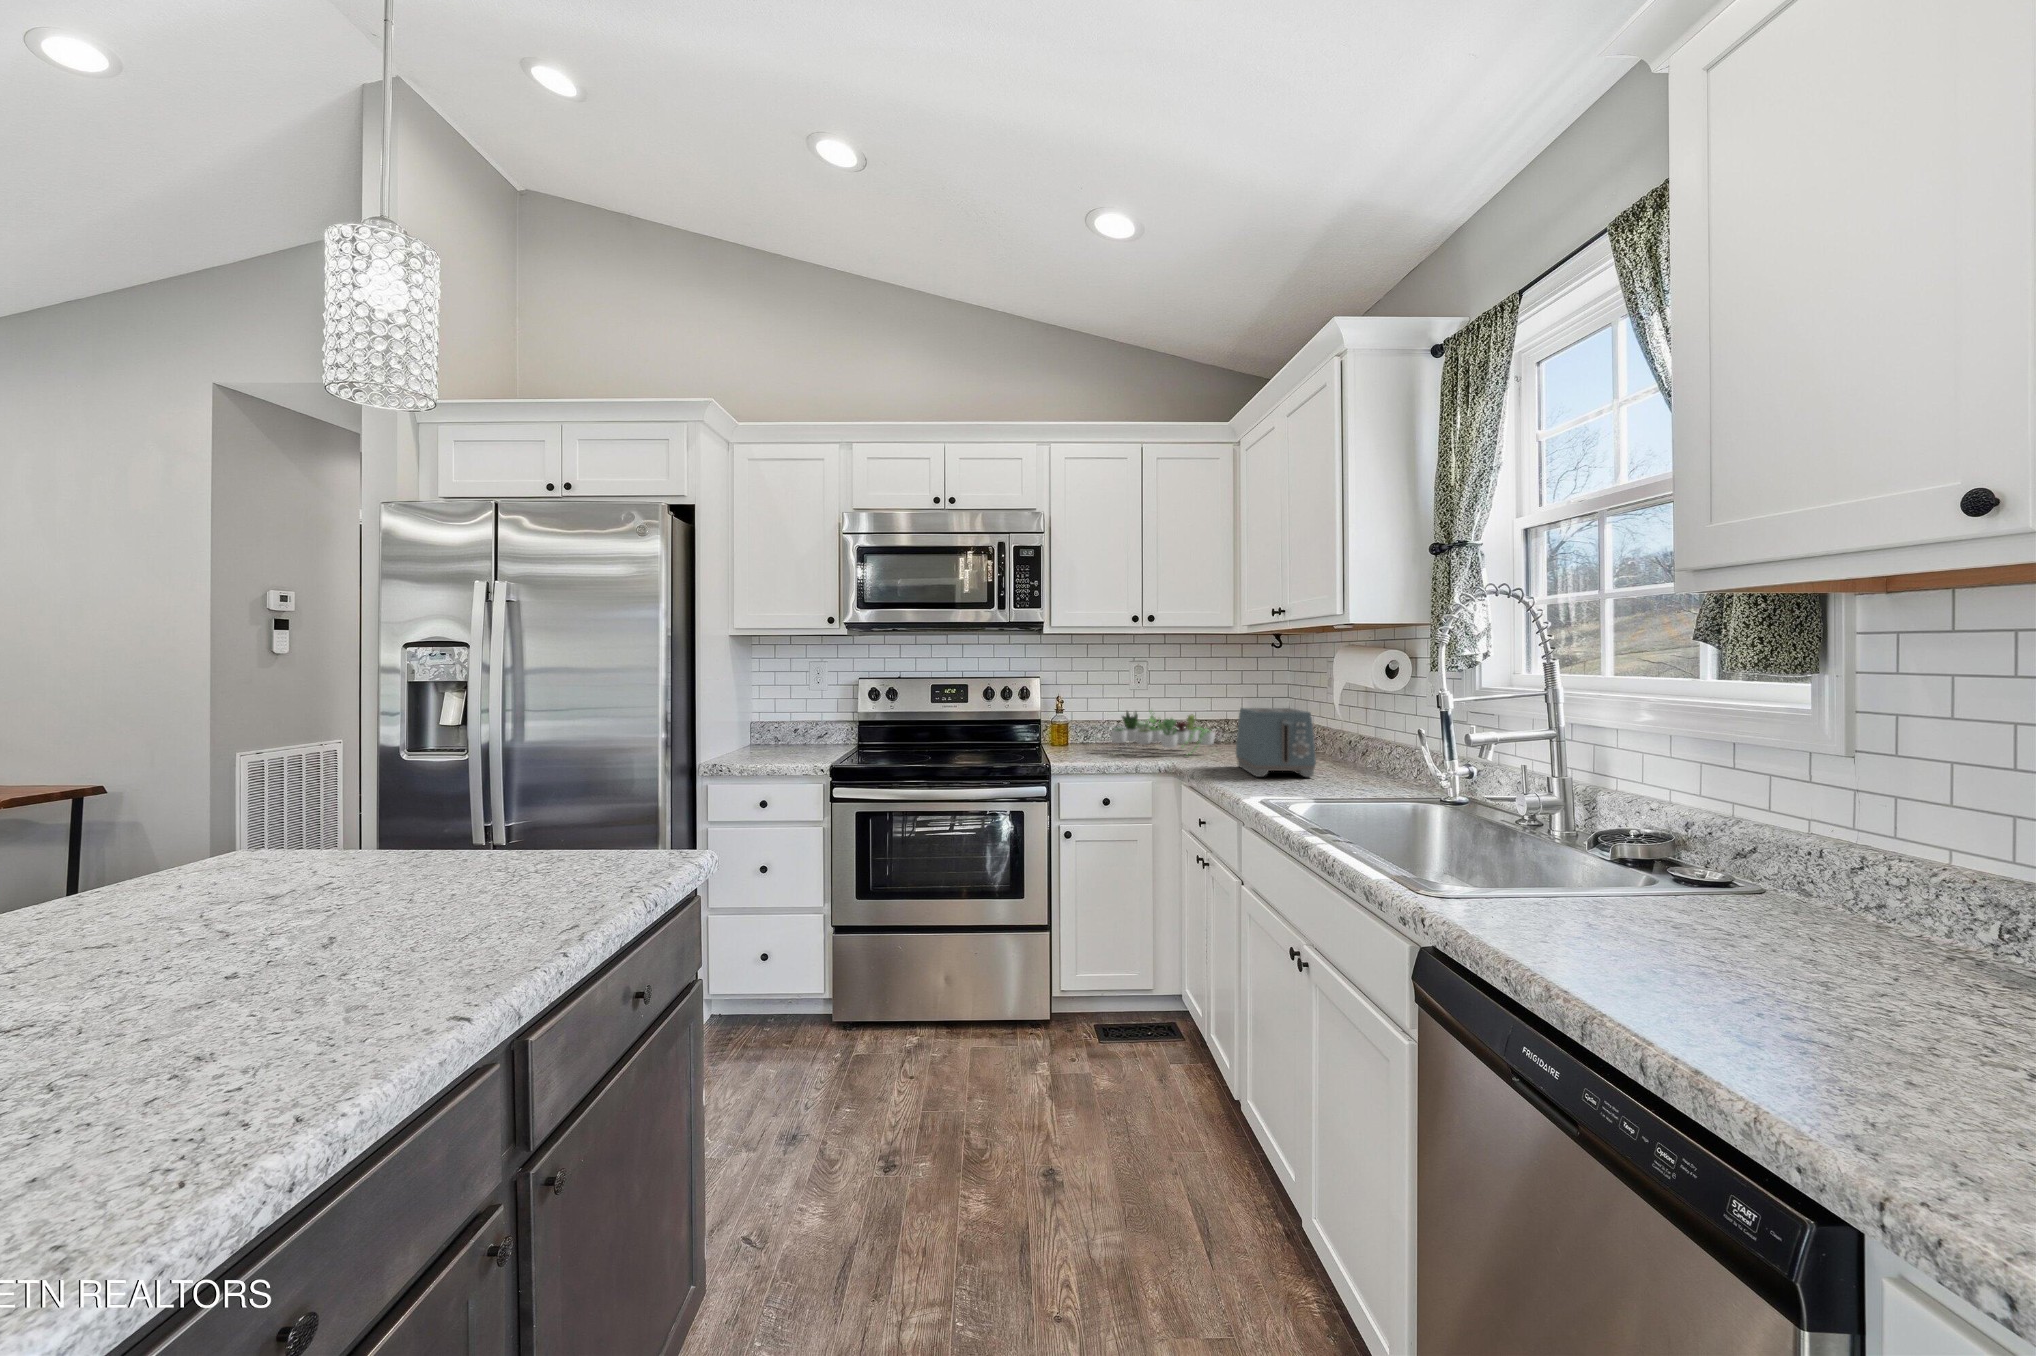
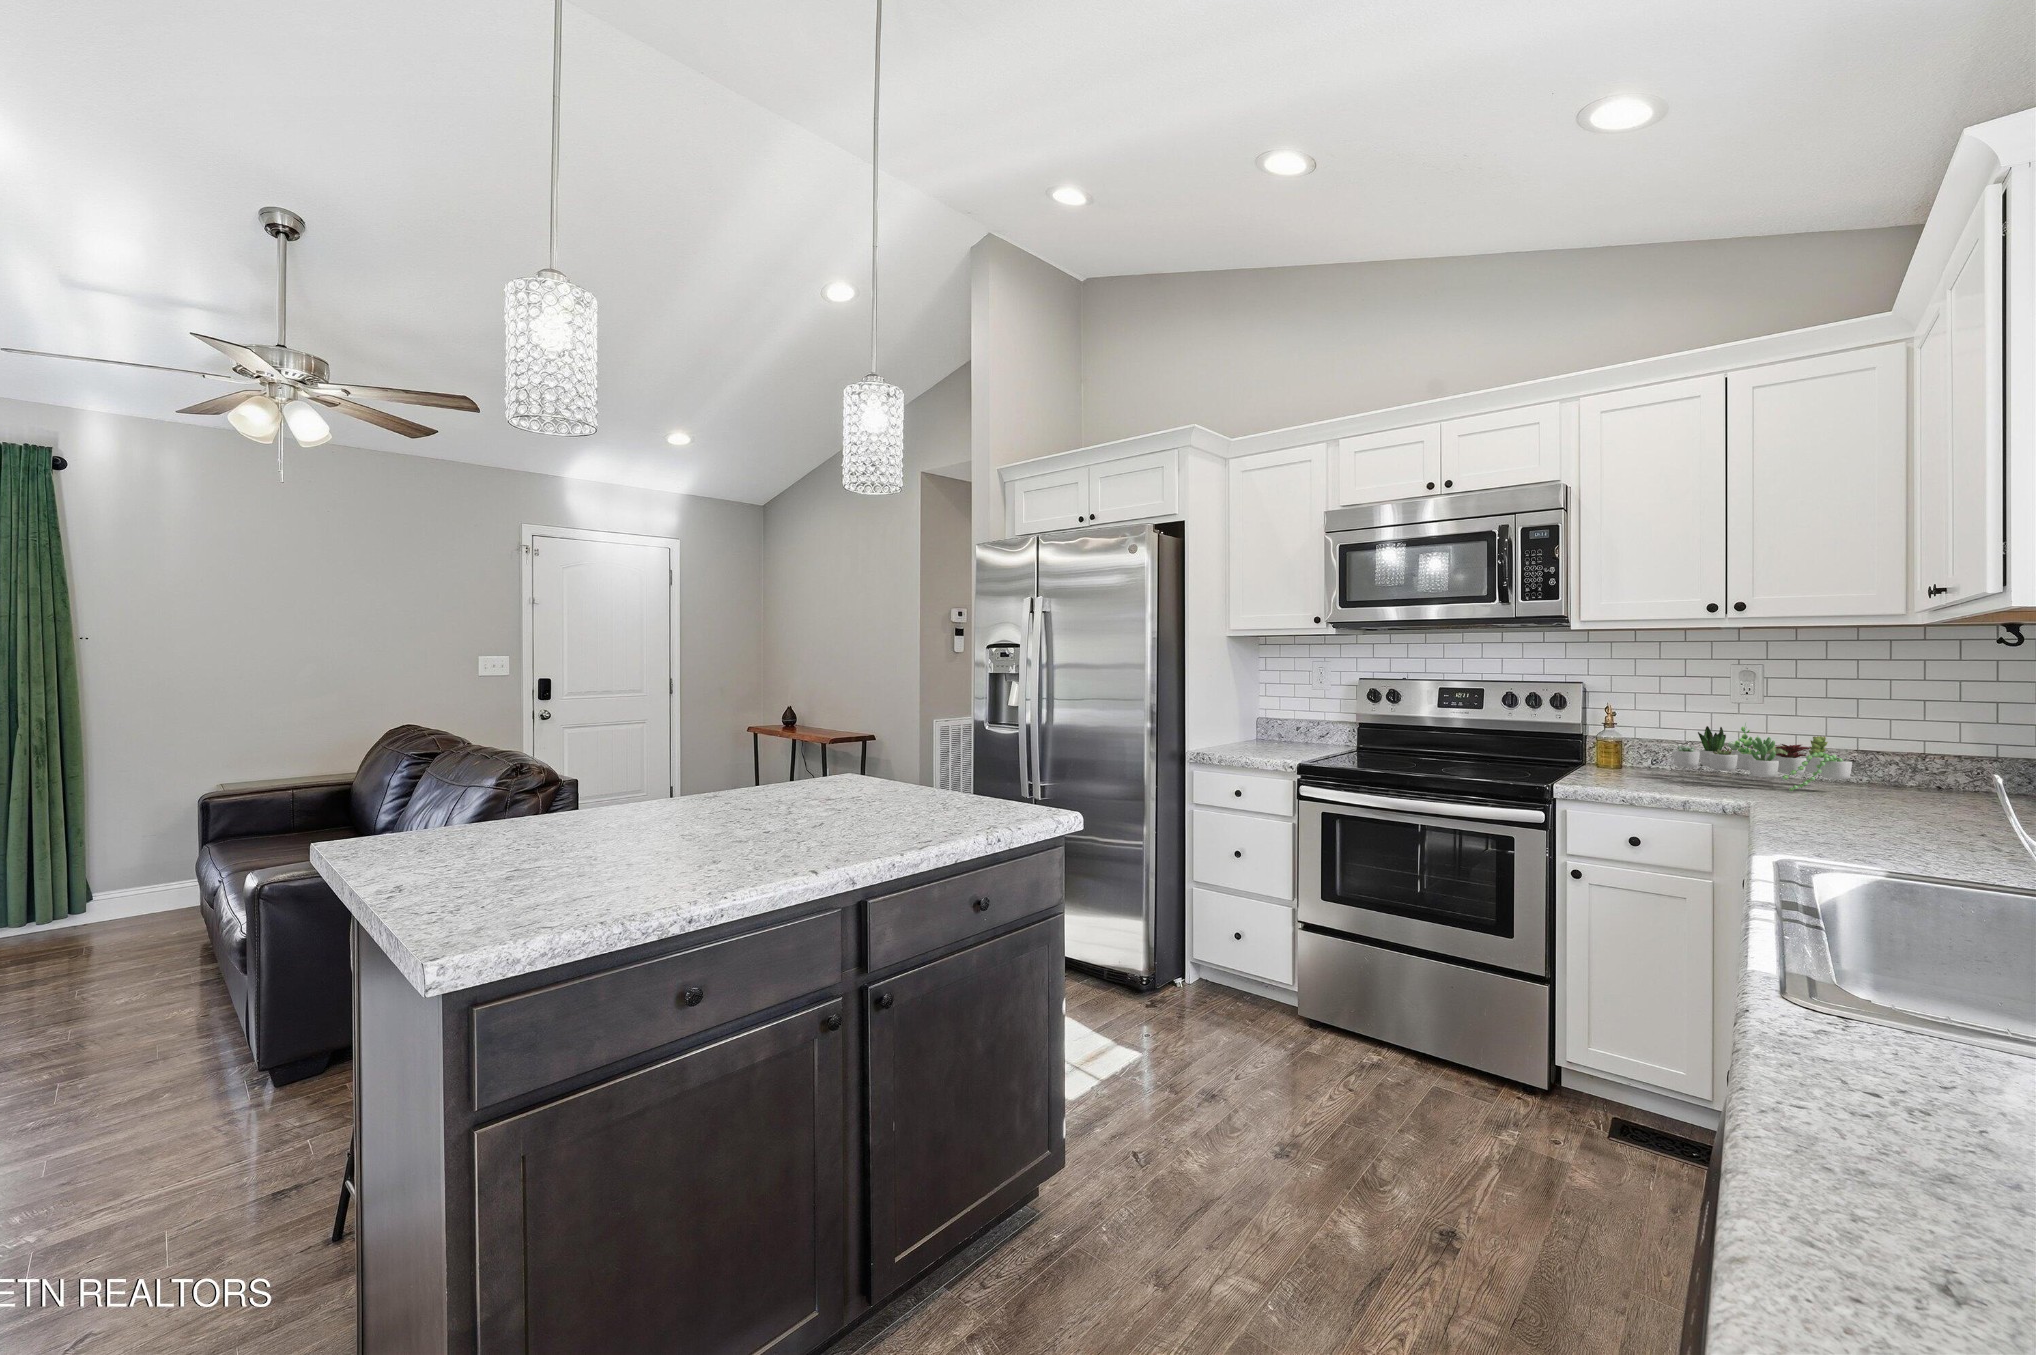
toaster: present [1236,708,1316,777] -> none [1855,725,1989,832]

